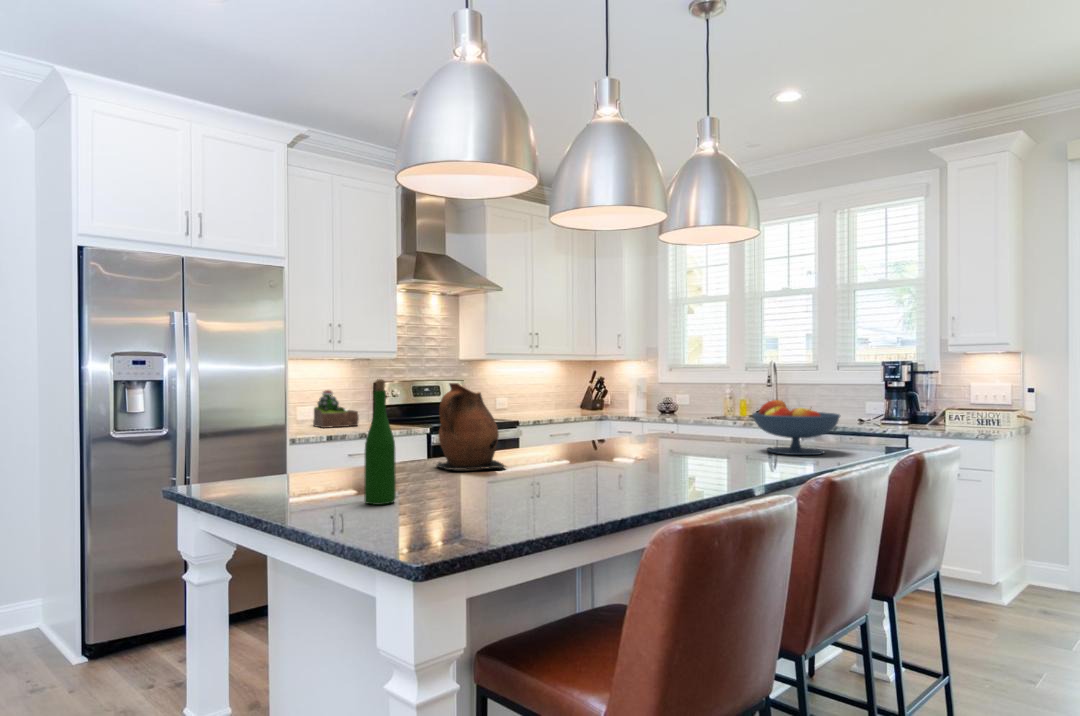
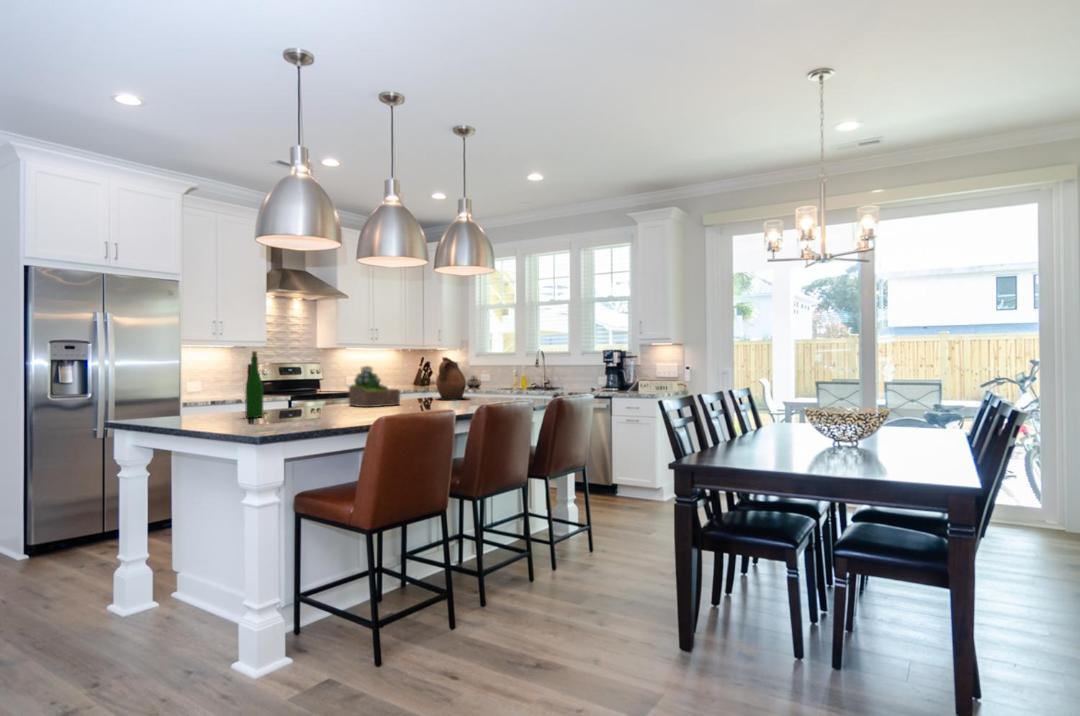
ceramic pitcher: present [437,383,505,470] -> present [436,357,470,399]
succulent plant: present [313,390,359,428] -> present [349,366,400,407]
fruit bowl: present [753,400,840,455] -> none [491,369,540,401]

